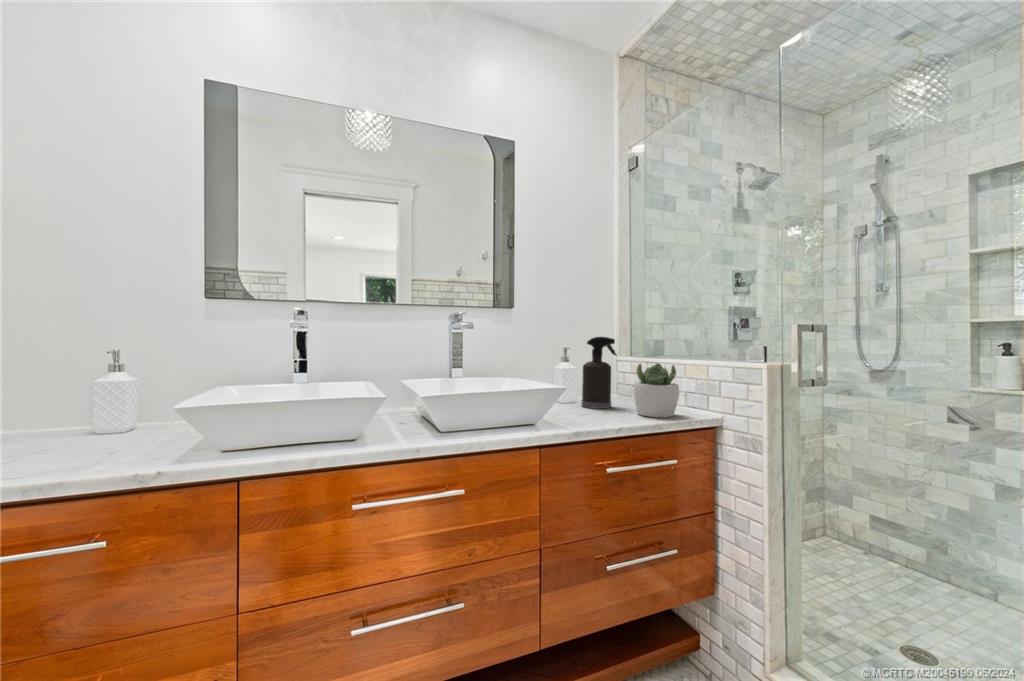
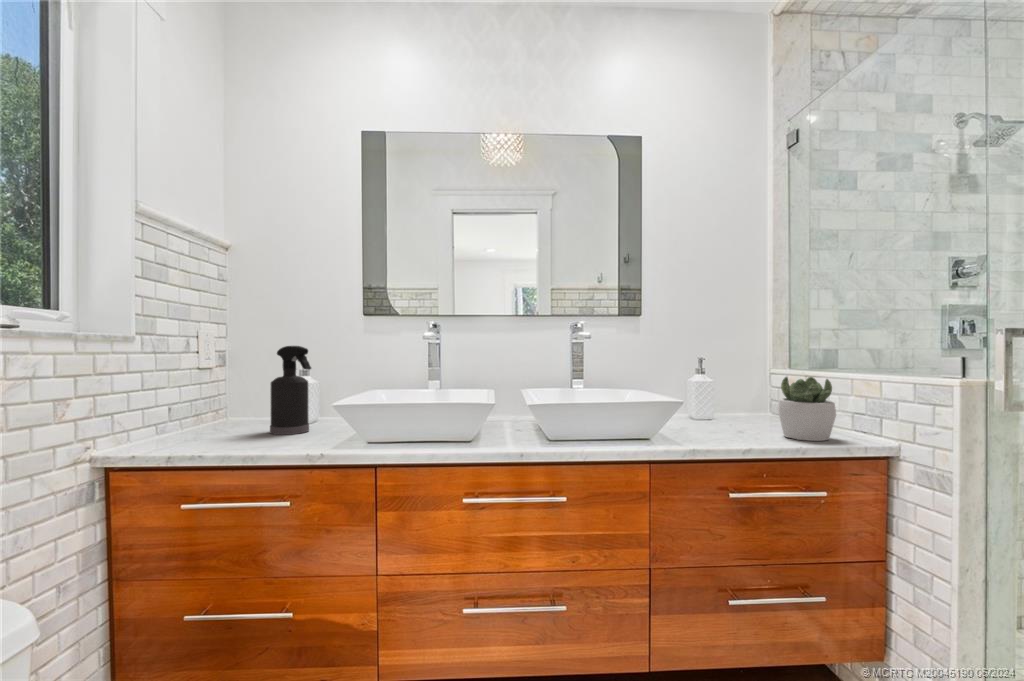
spray bottle: present [581,337,617,409] -> present [270,346,311,435]

